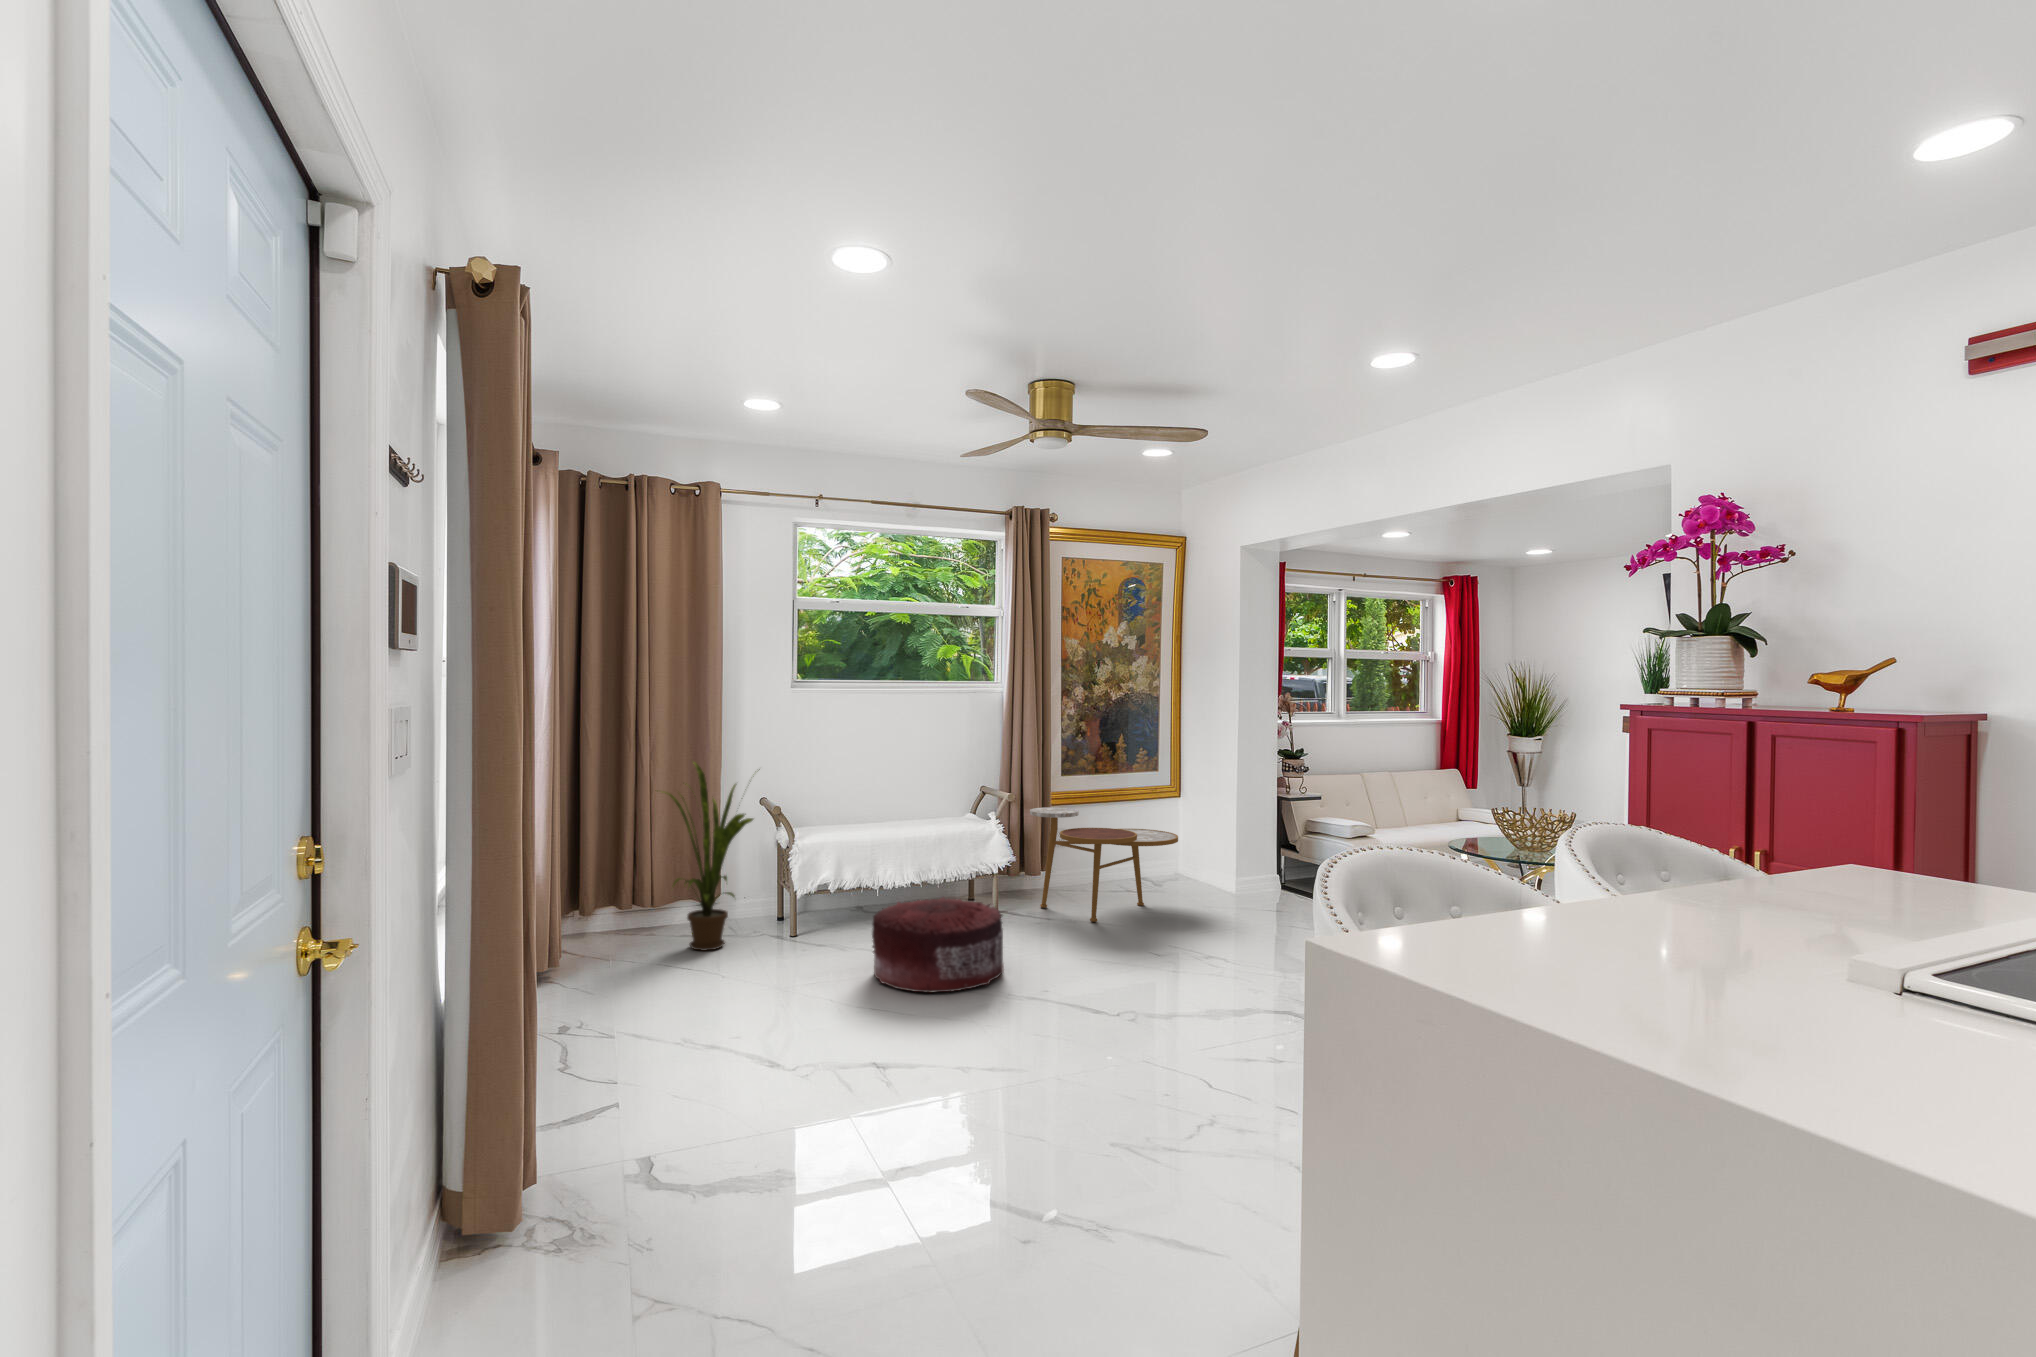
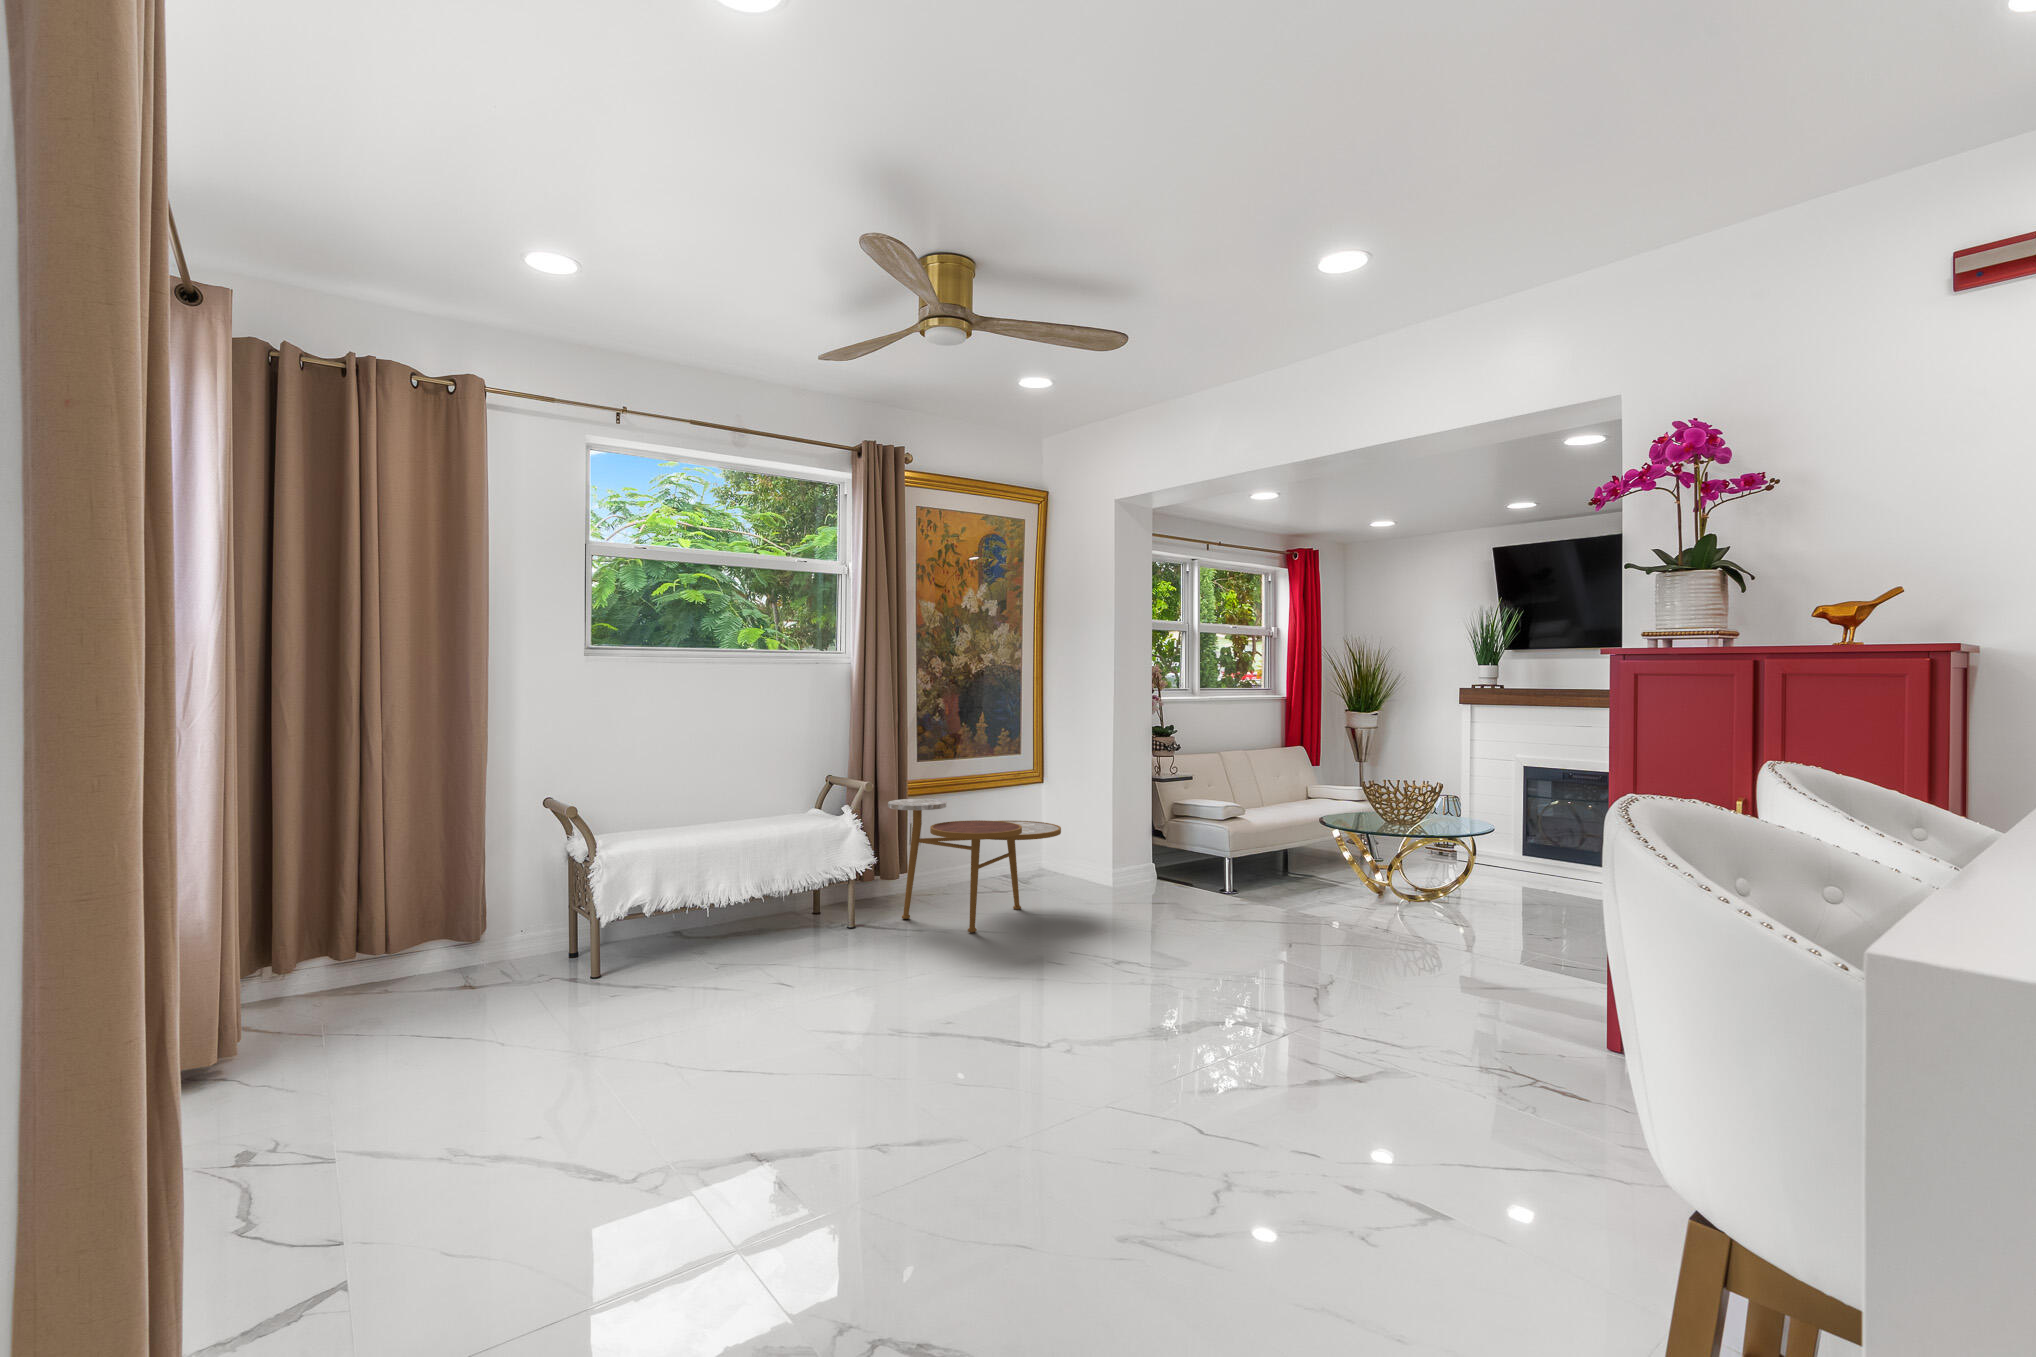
house plant: present [667,762,760,951] -> none [388,749,553,1008]
pouf: present [872,897,1004,993] -> none [716,914,892,1043]

